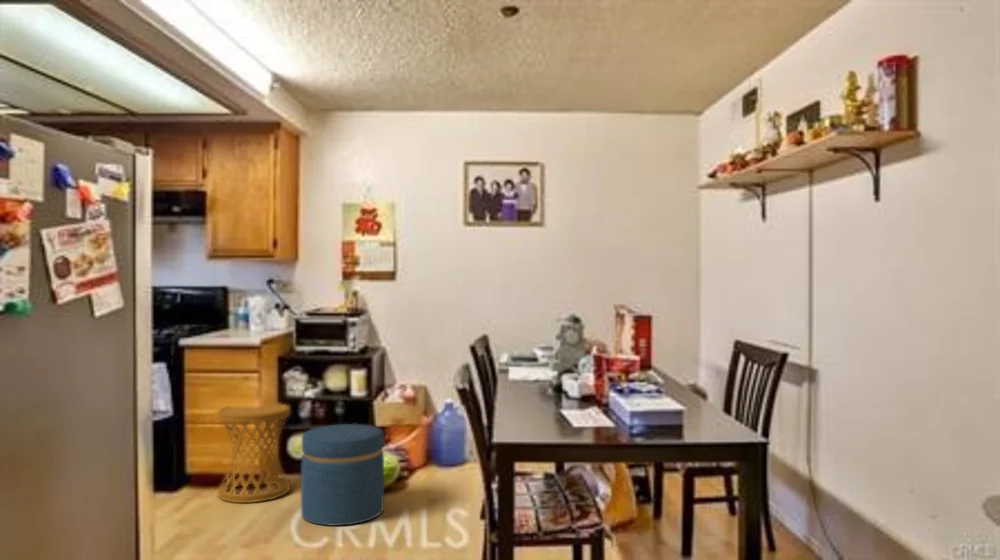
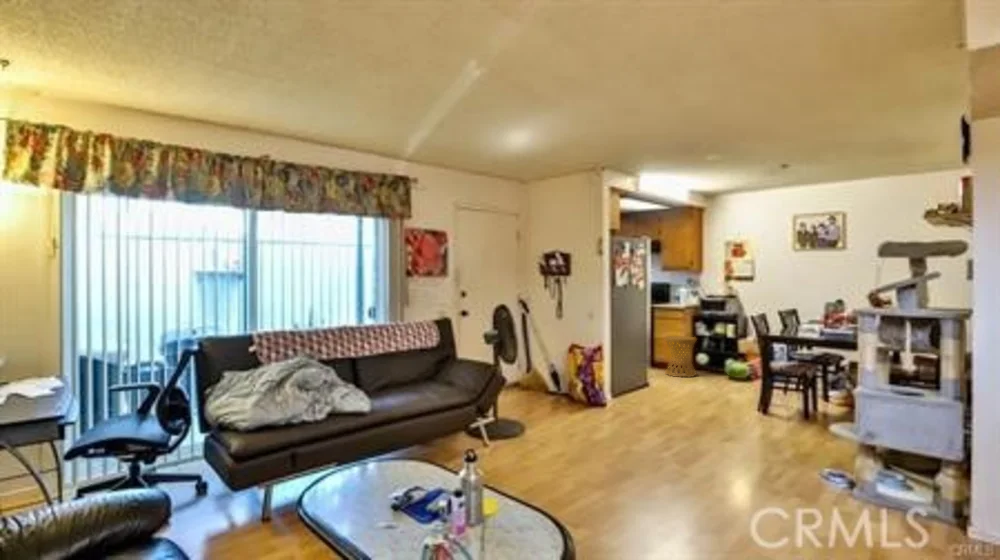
ottoman: present [301,424,384,526] -> none [699,347,738,388]

